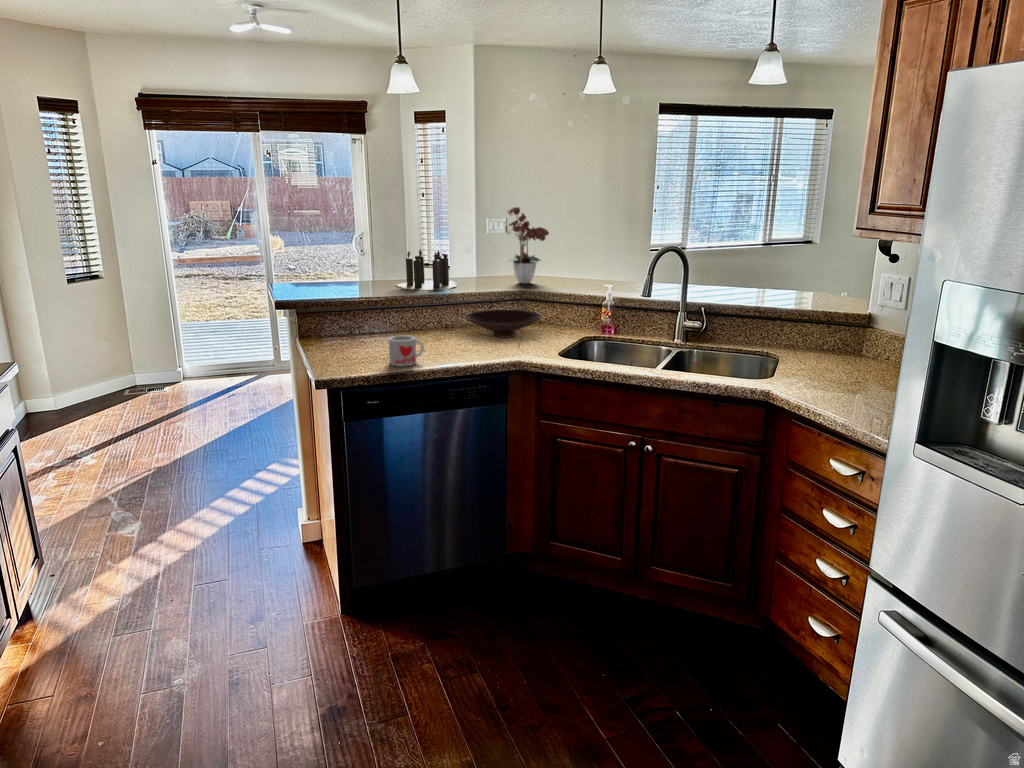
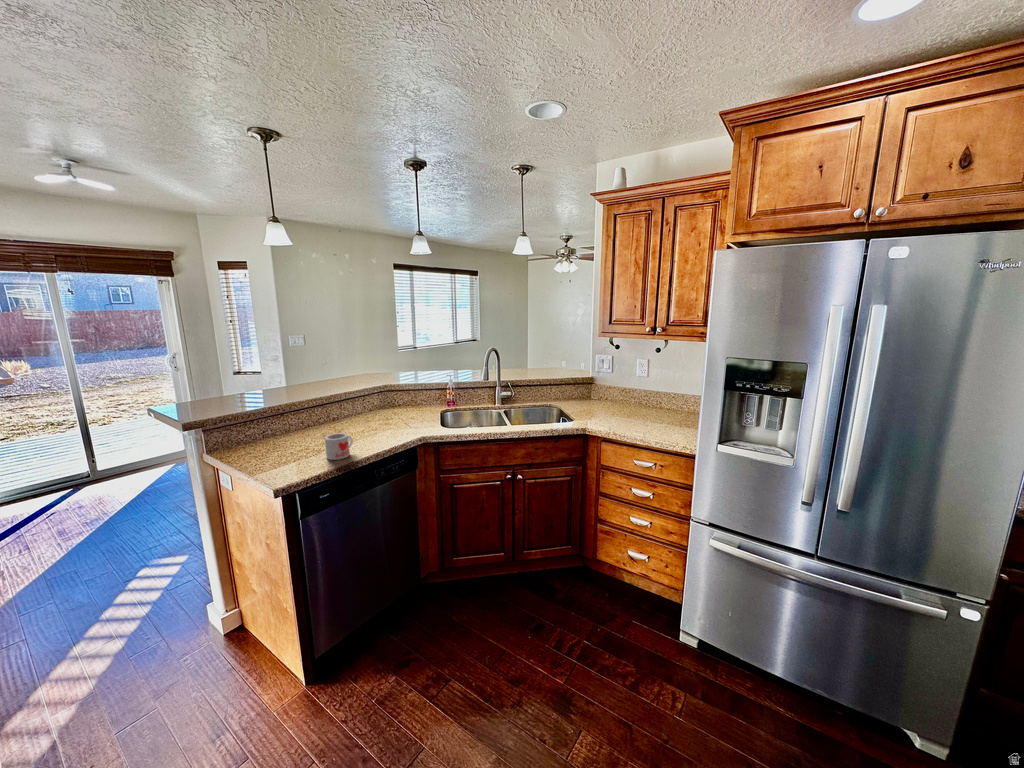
flower arrangement: present [505,207,549,283] -> none [358,327,392,381]
candle: present [397,249,457,290] -> none [276,364,345,396]
bowl: present [465,310,542,337] -> none [354,400,412,422]

